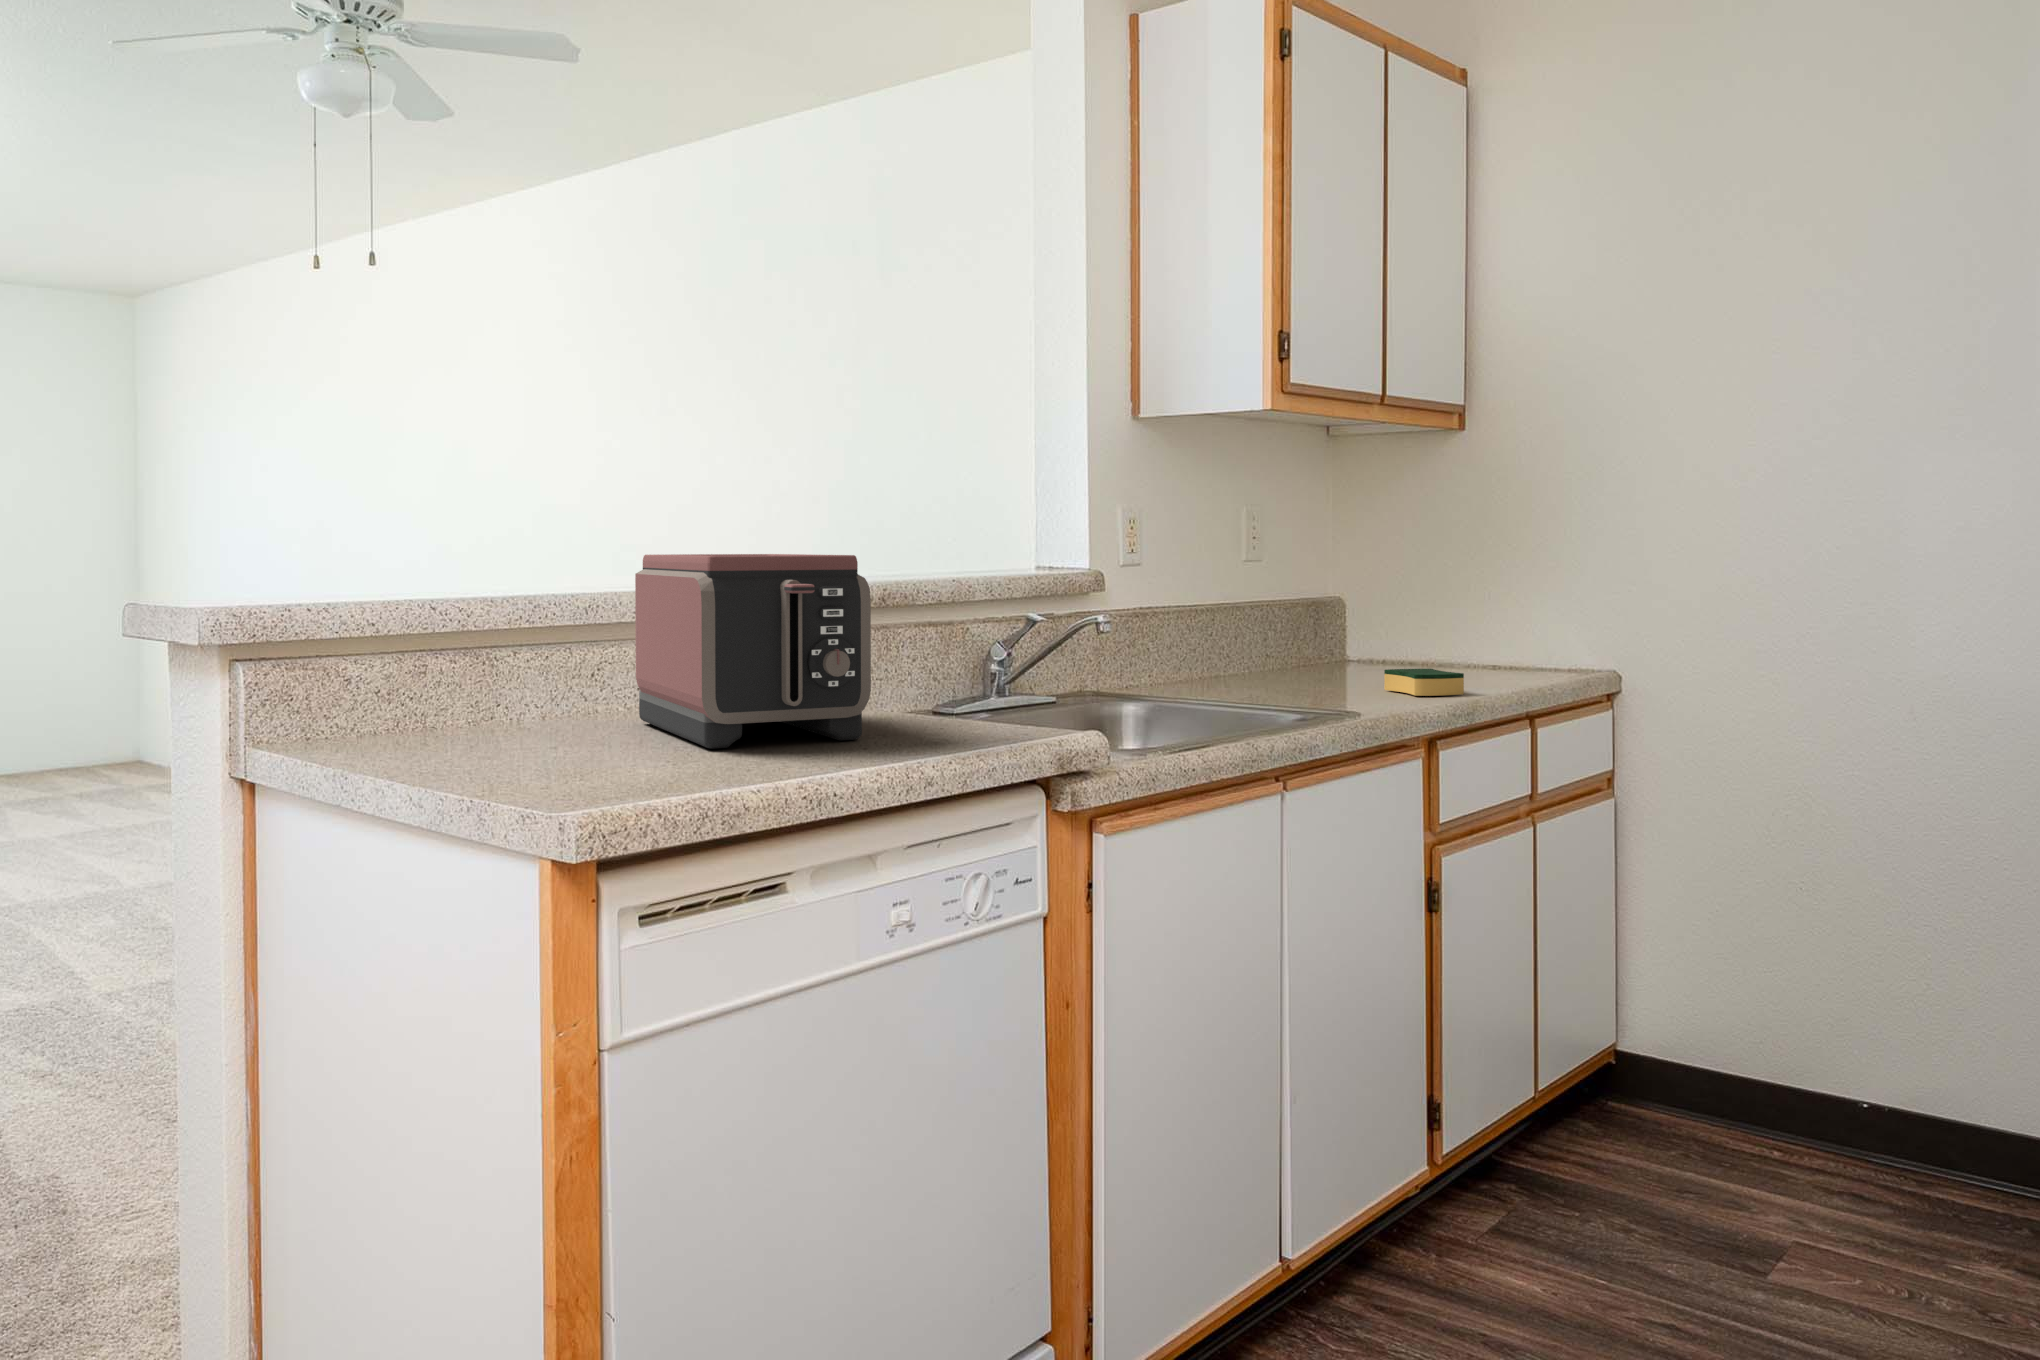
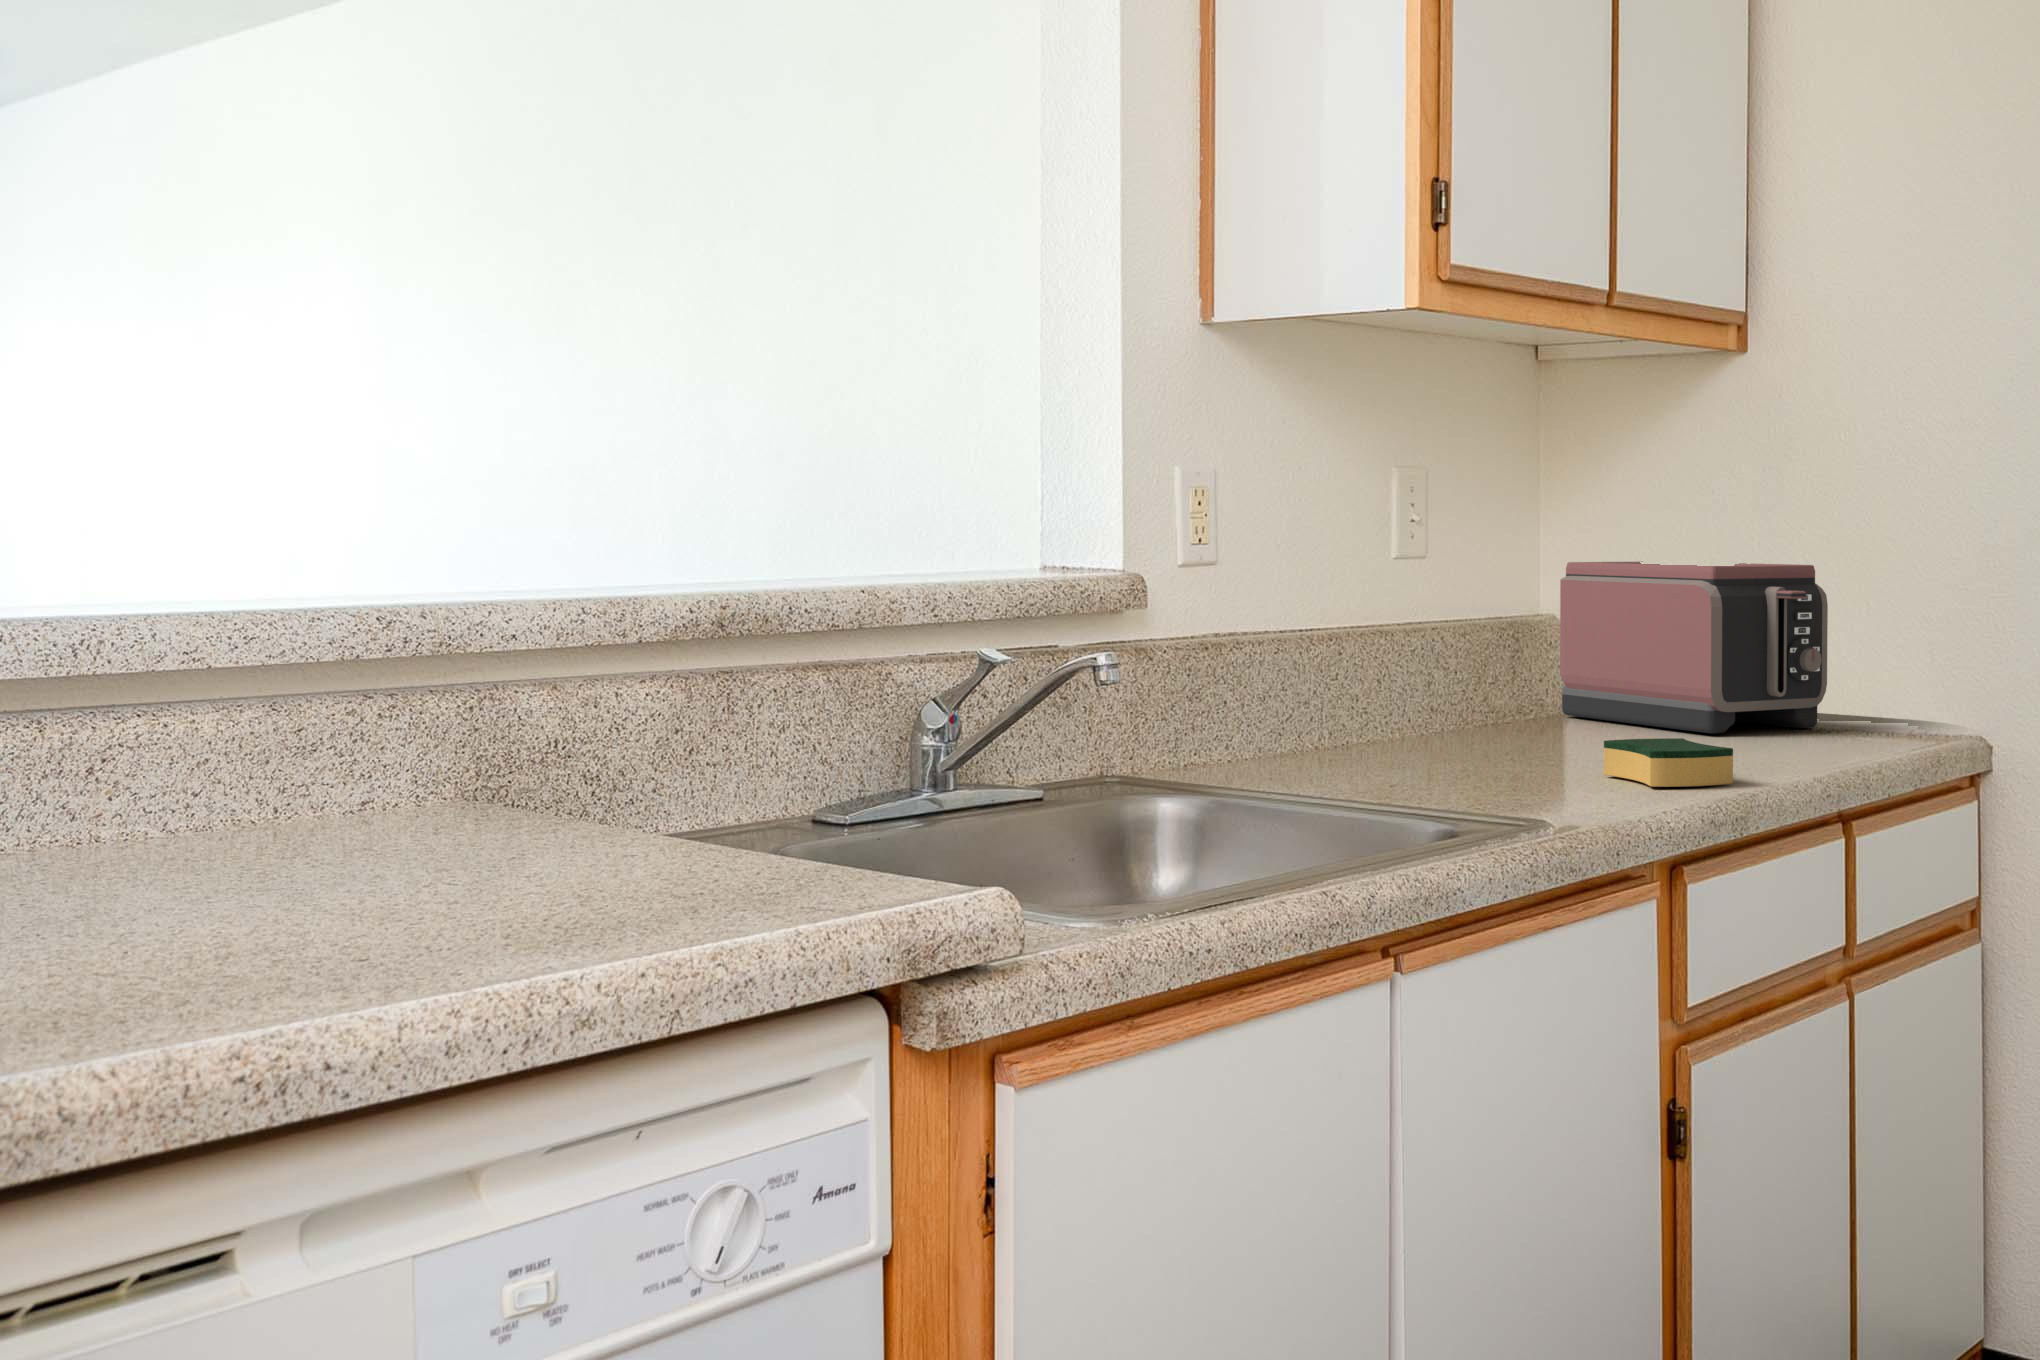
toaster: present [635,554,871,749] -> present [1560,561,1828,733]

